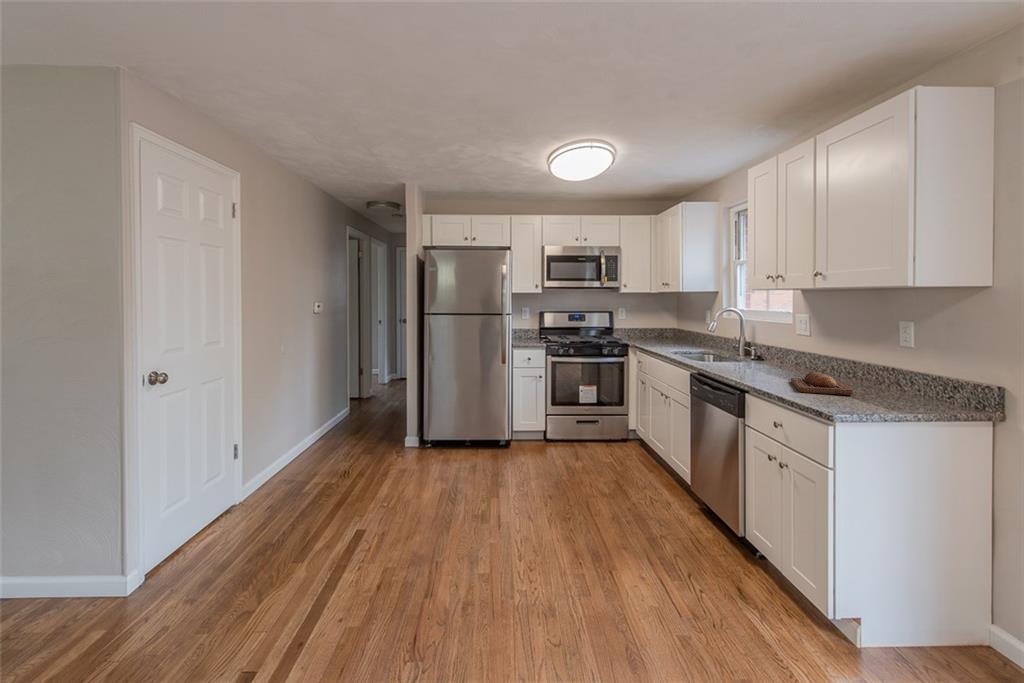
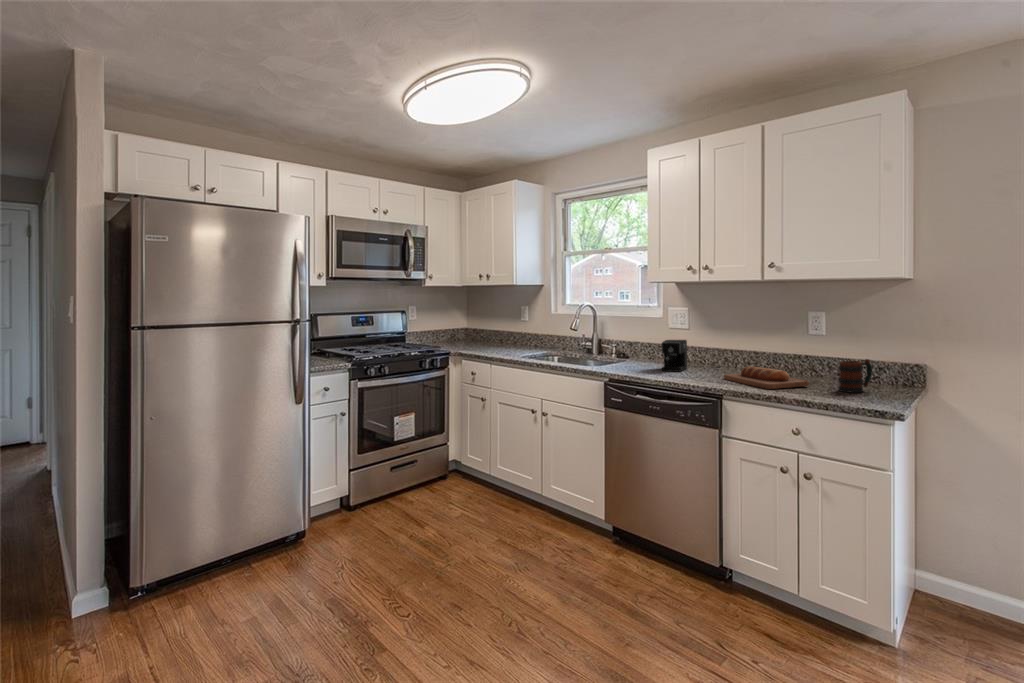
coffee maker: none [756,343,822,375] -> present [661,340,720,371]
mug: none [873,372,916,406] -> present [838,359,872,392]

